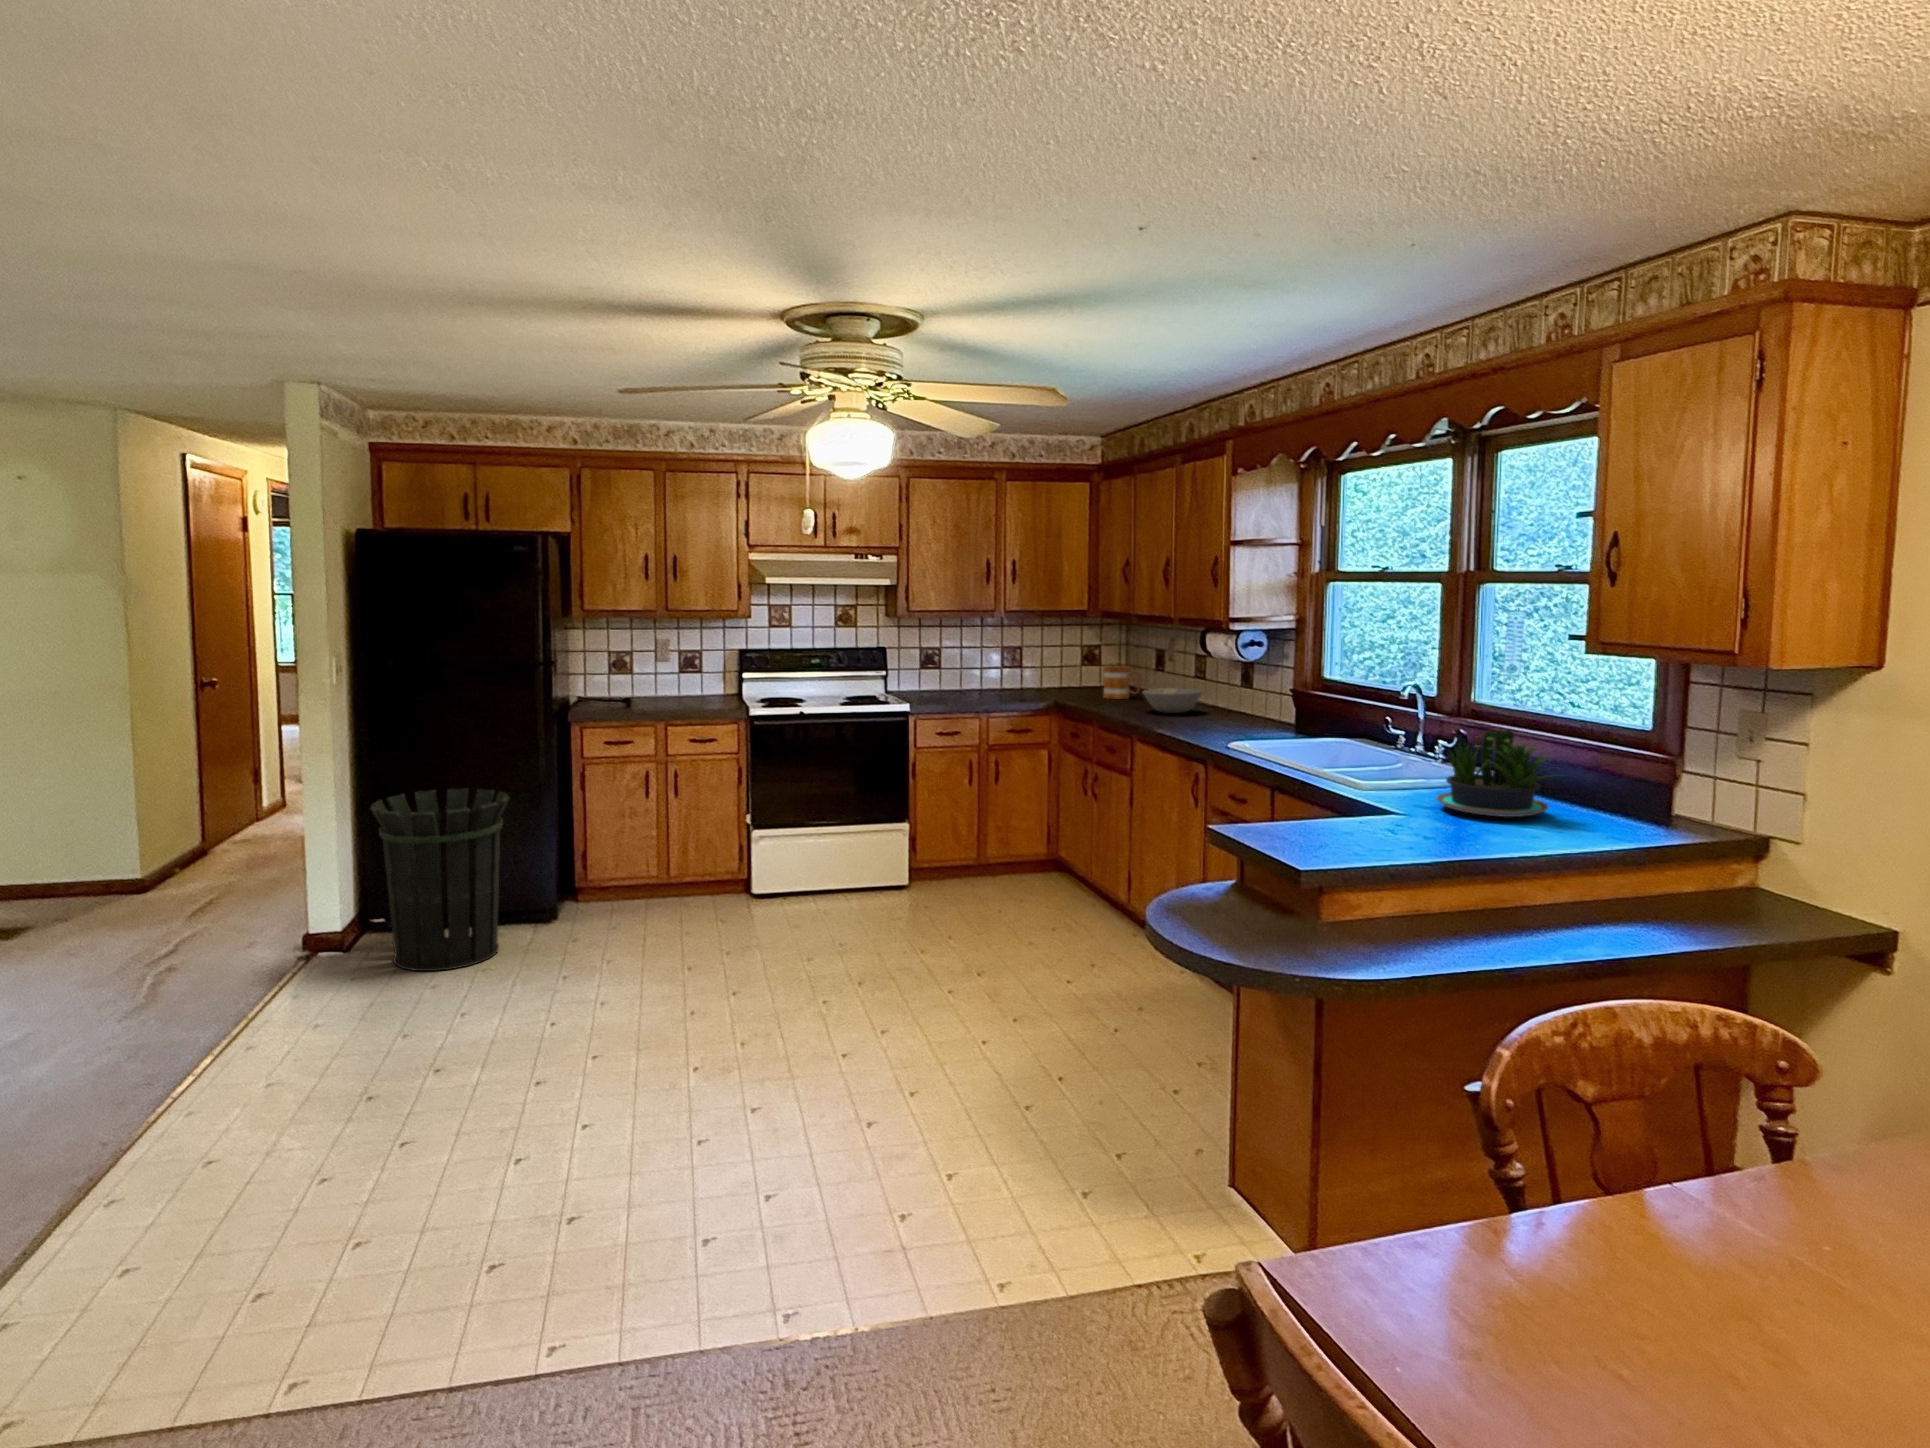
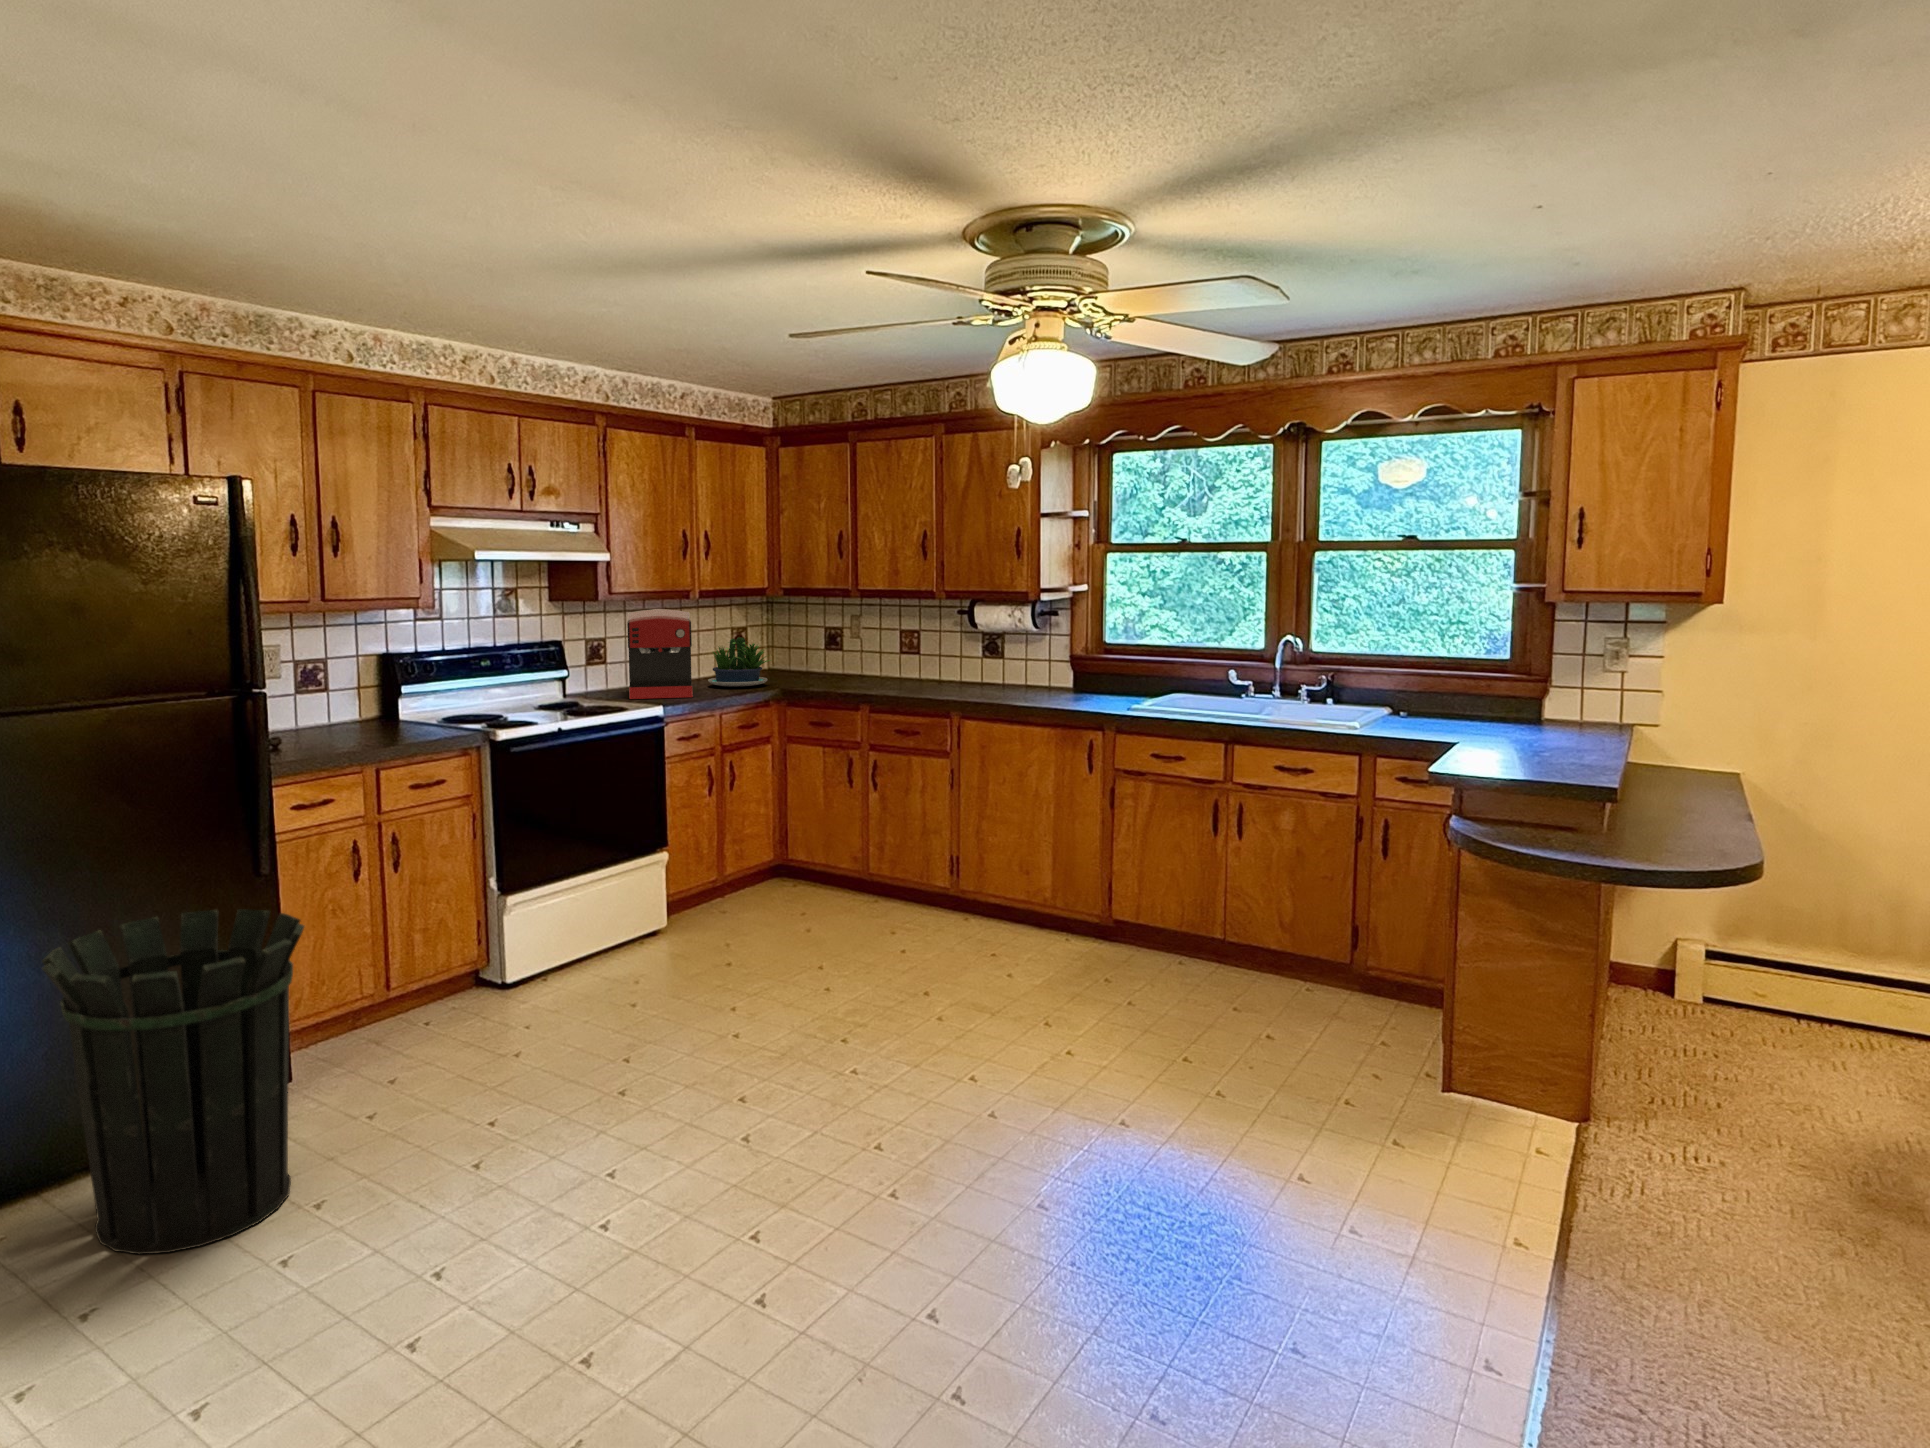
coffee maker: none [933,625,1002,699] -> present [627,609,693,699]
mug: present [1103,666,1141,699] -> none [806,649,850,685]
bowl: present [1143,688,1203,713] -> none [906,667,969,693]
potted plant: present [1437,730,1551,817] -> present [708,637,769,687]

